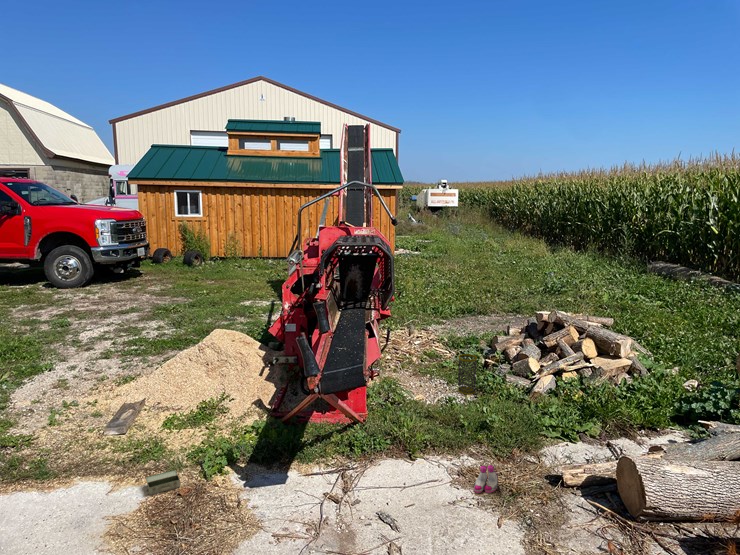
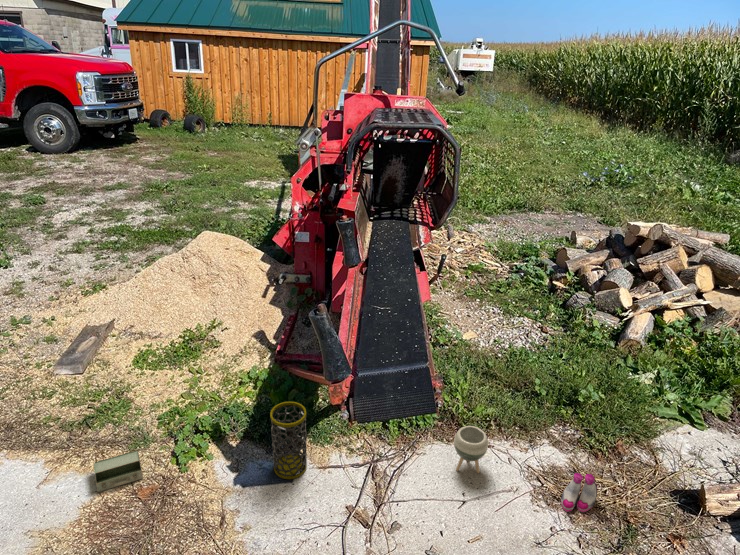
trash can: present [458,354,477,395] -> present [270,402,307,479]
planter: none [399,442,422,476] -> present [454,426,488,473]

